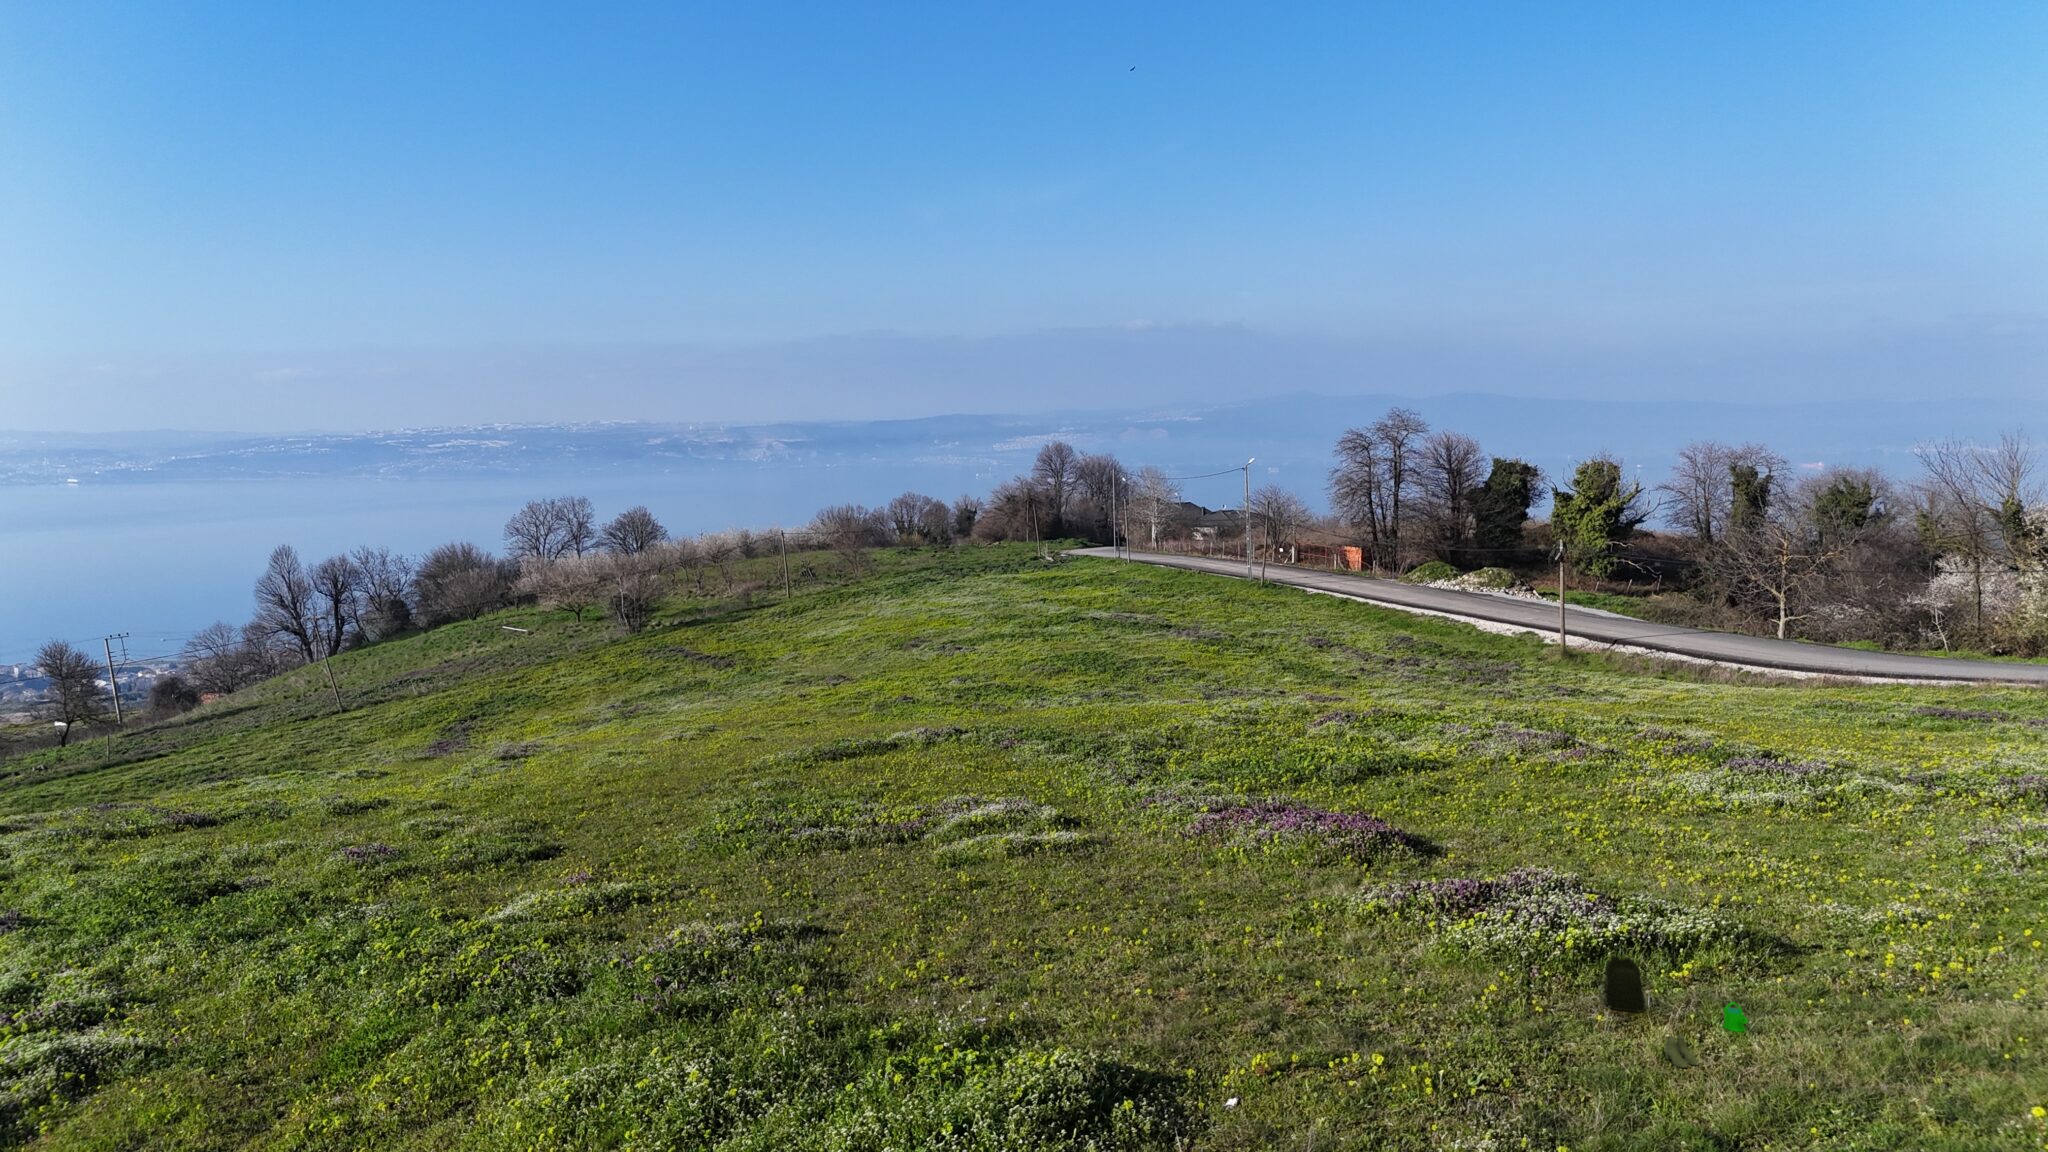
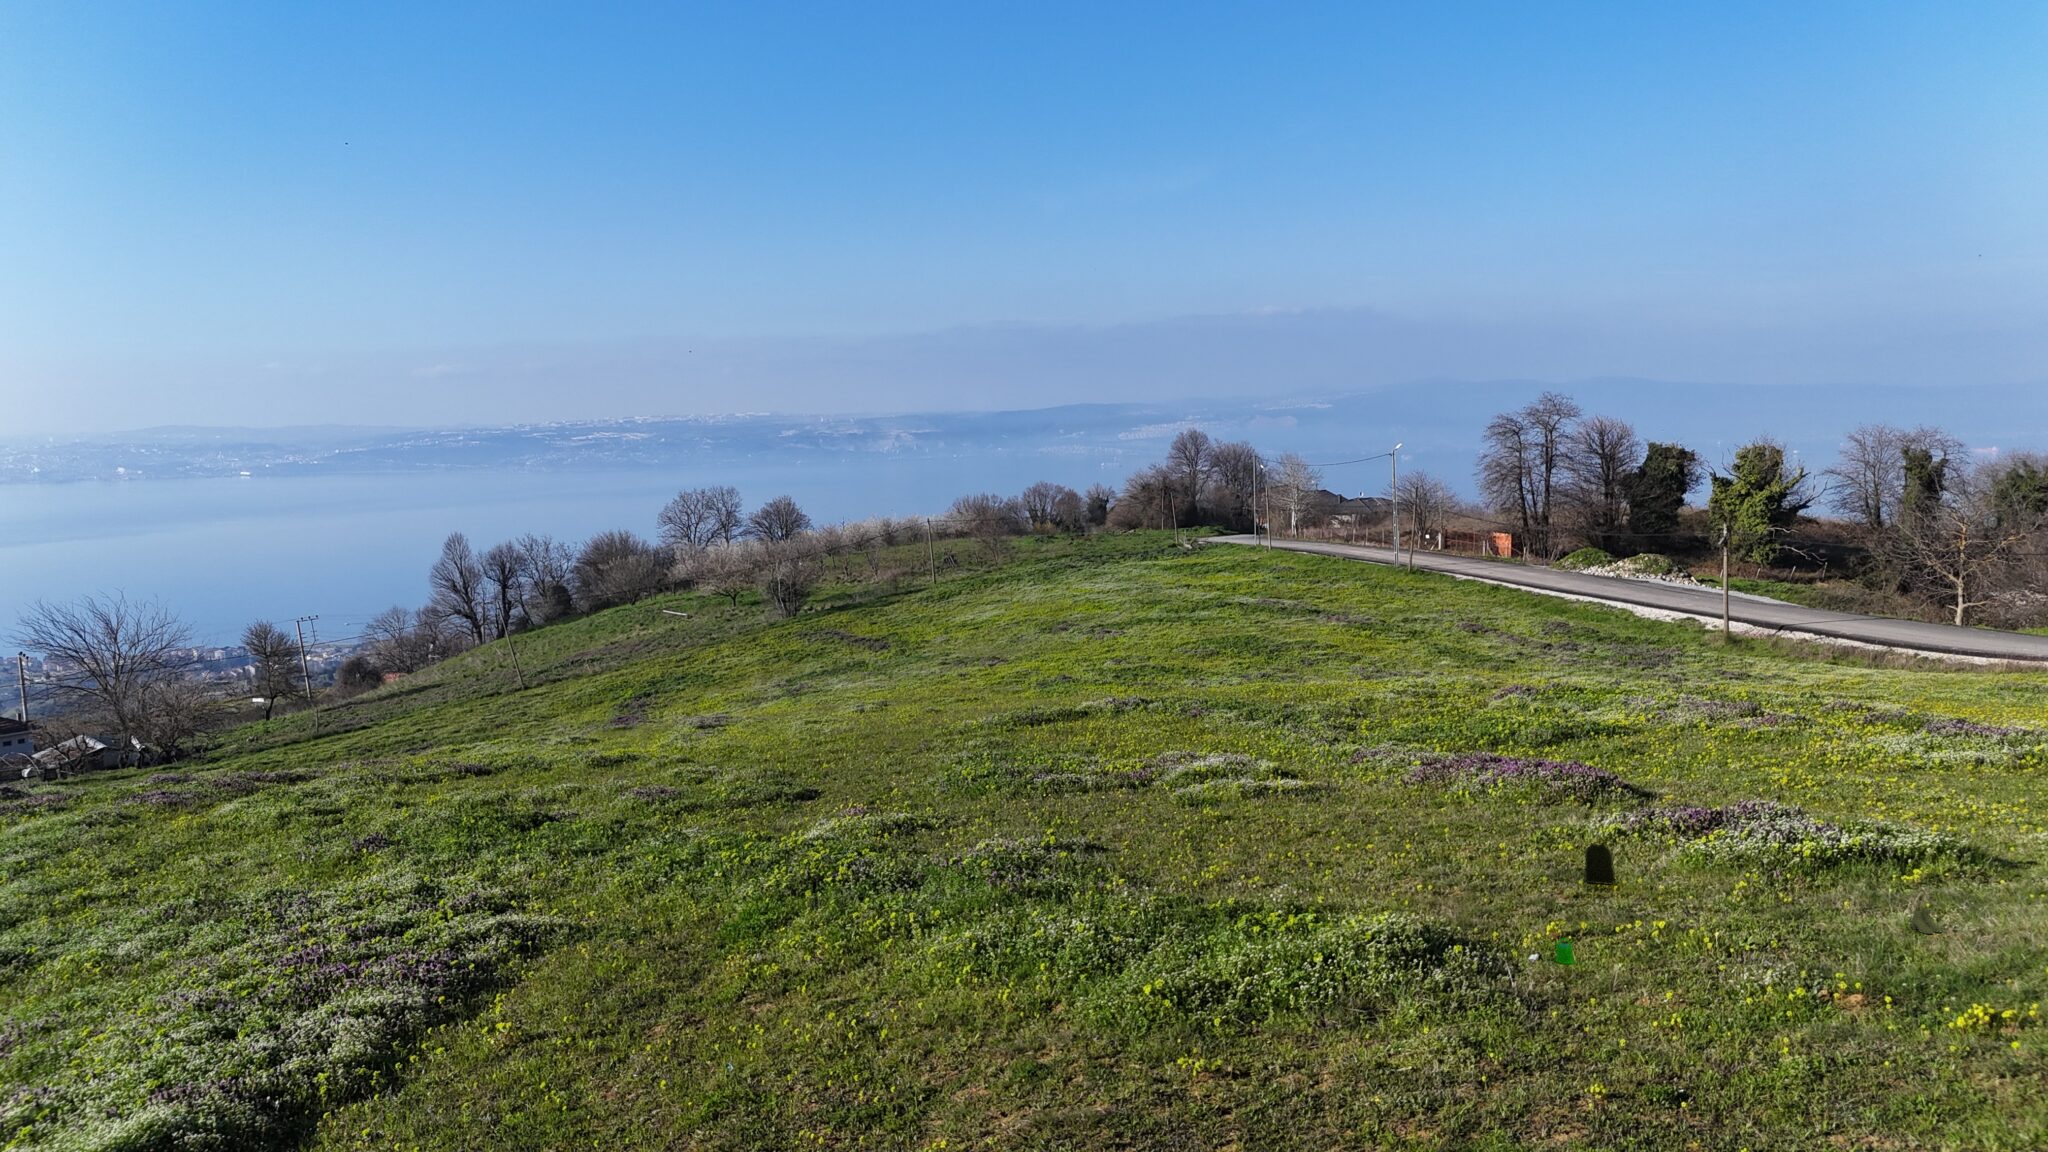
backpack: present [1605,956,1646,1013] -> present [1584,843,1615,885]
watering can: present [1723,1002,1748,1032] -> present [1556,938,1574,964]

